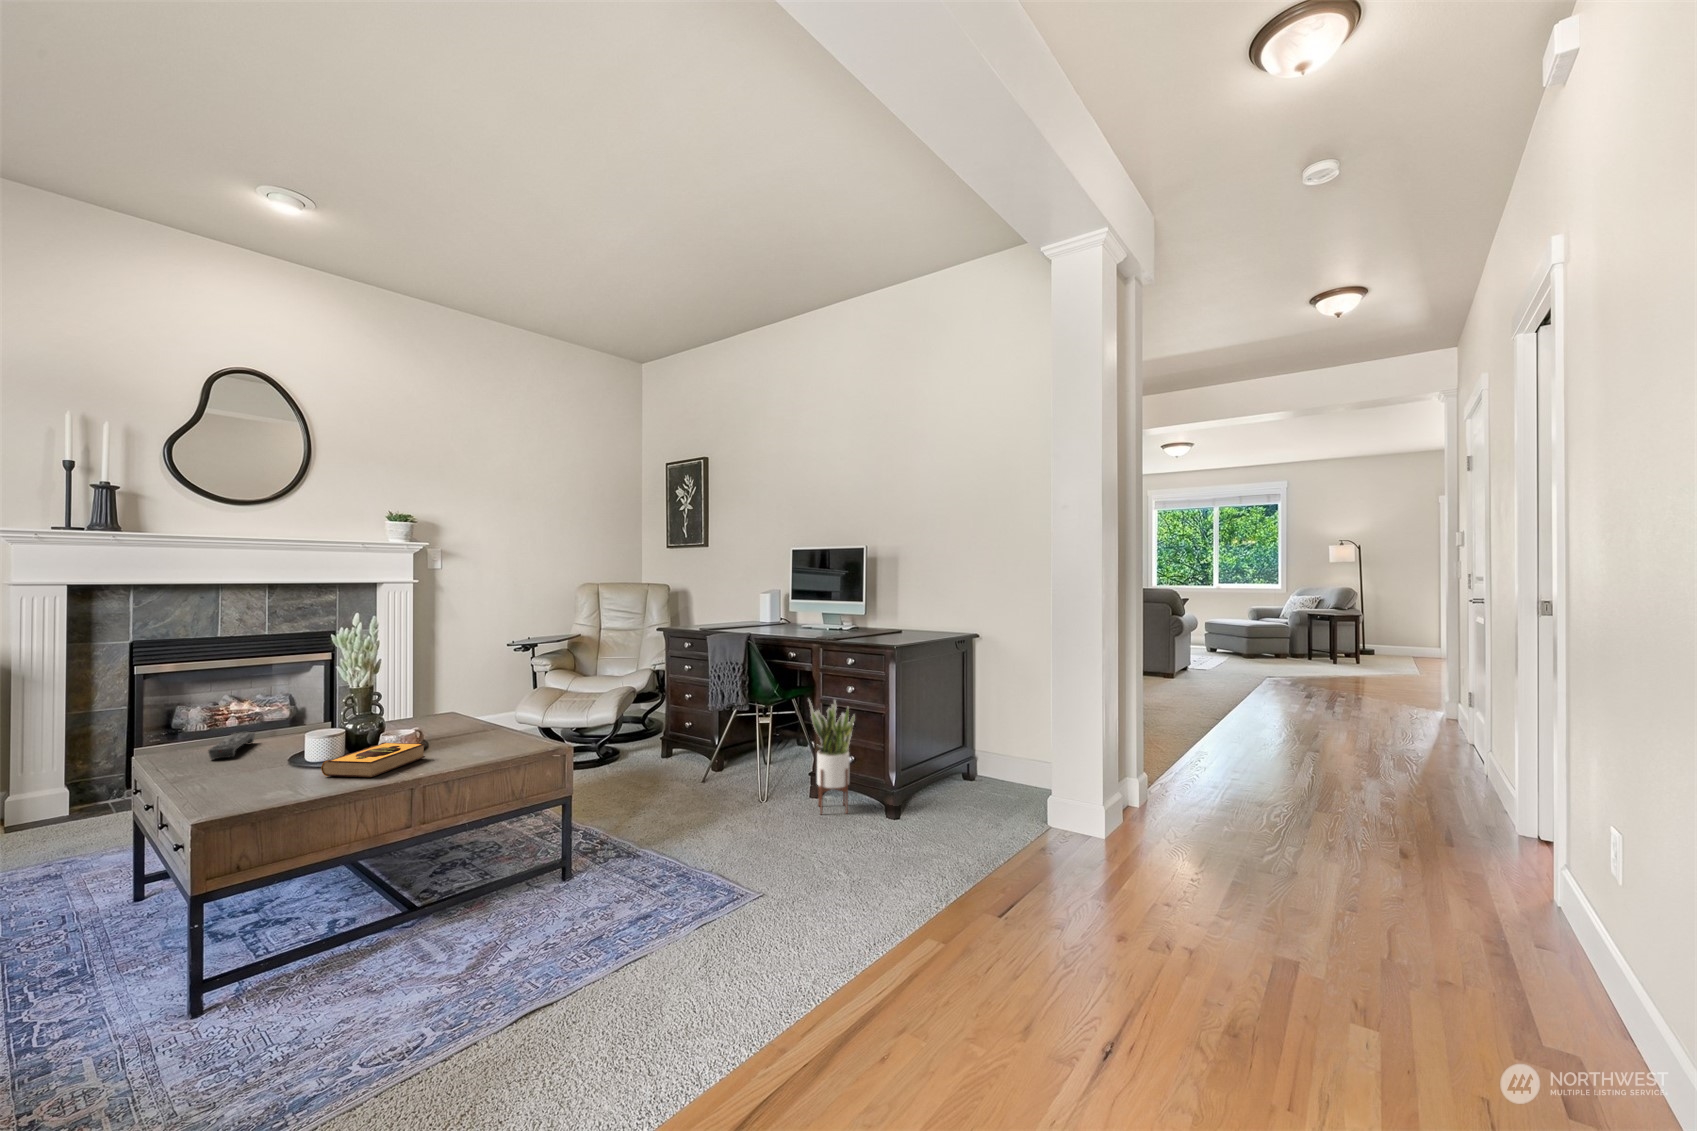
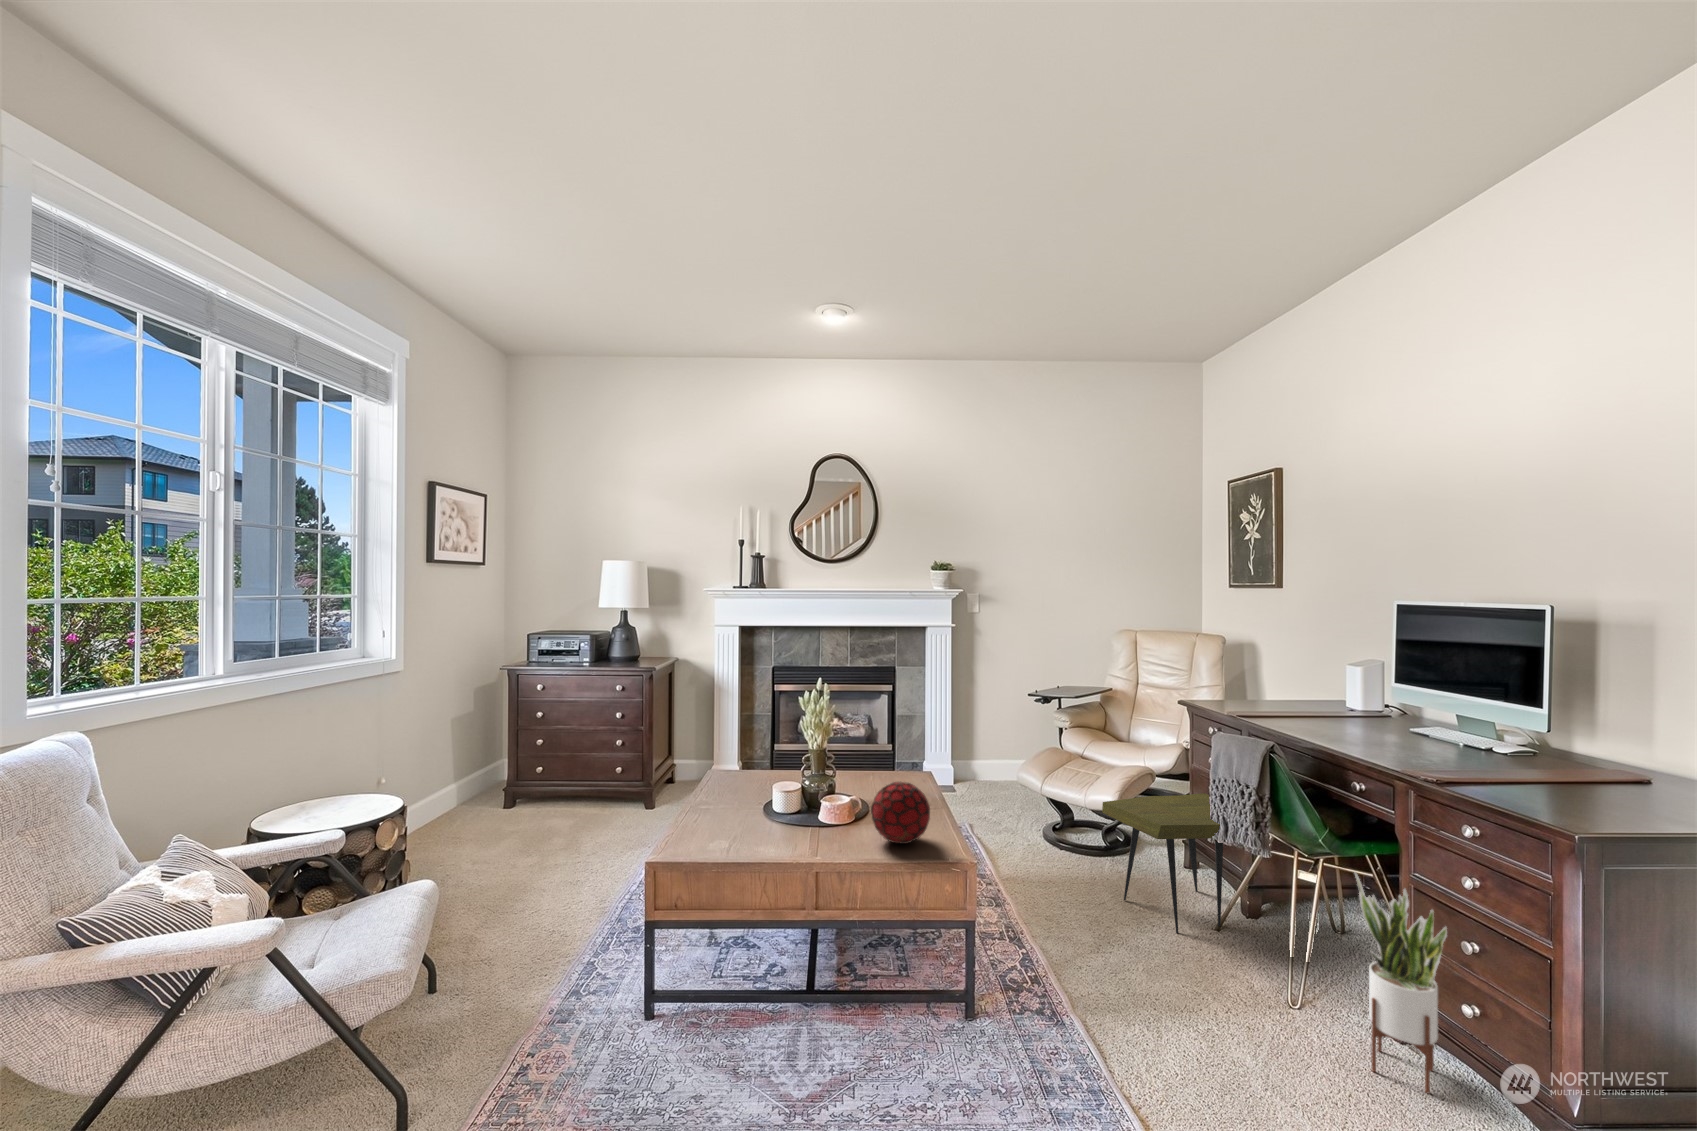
decorative orb: none [453,692,517,750] -> present [871,782,930,844]
side table: none [619,693,727,793] -> present [1102,793,1223,933]
remote control: present [208,732,255,759] -> none [733,767,777,793]
hardback book: present [321,742,425,777] -> none [762,813,847,854]

